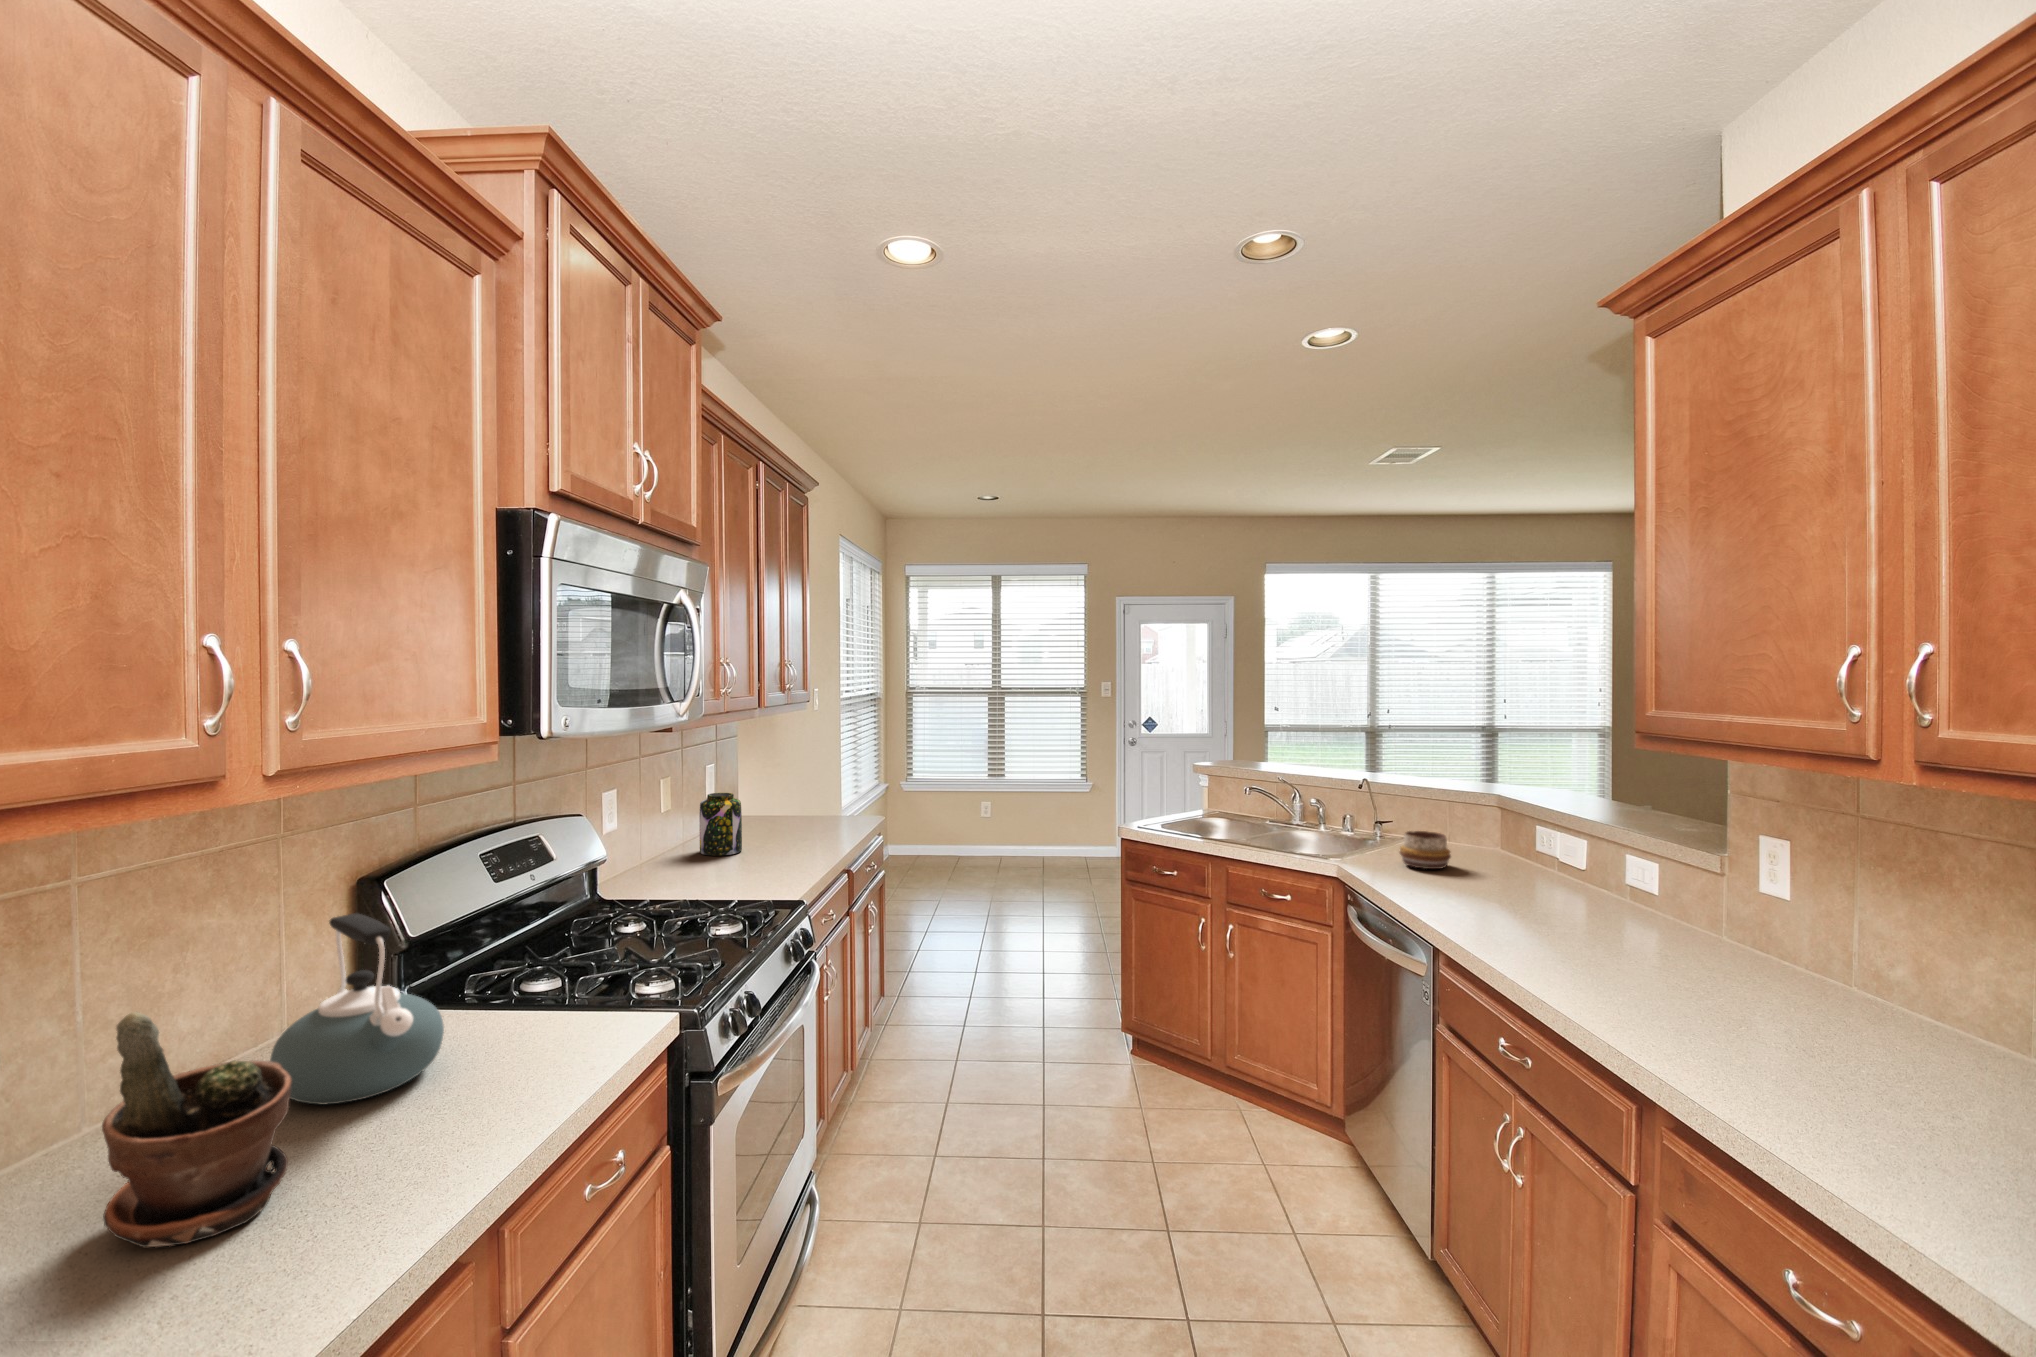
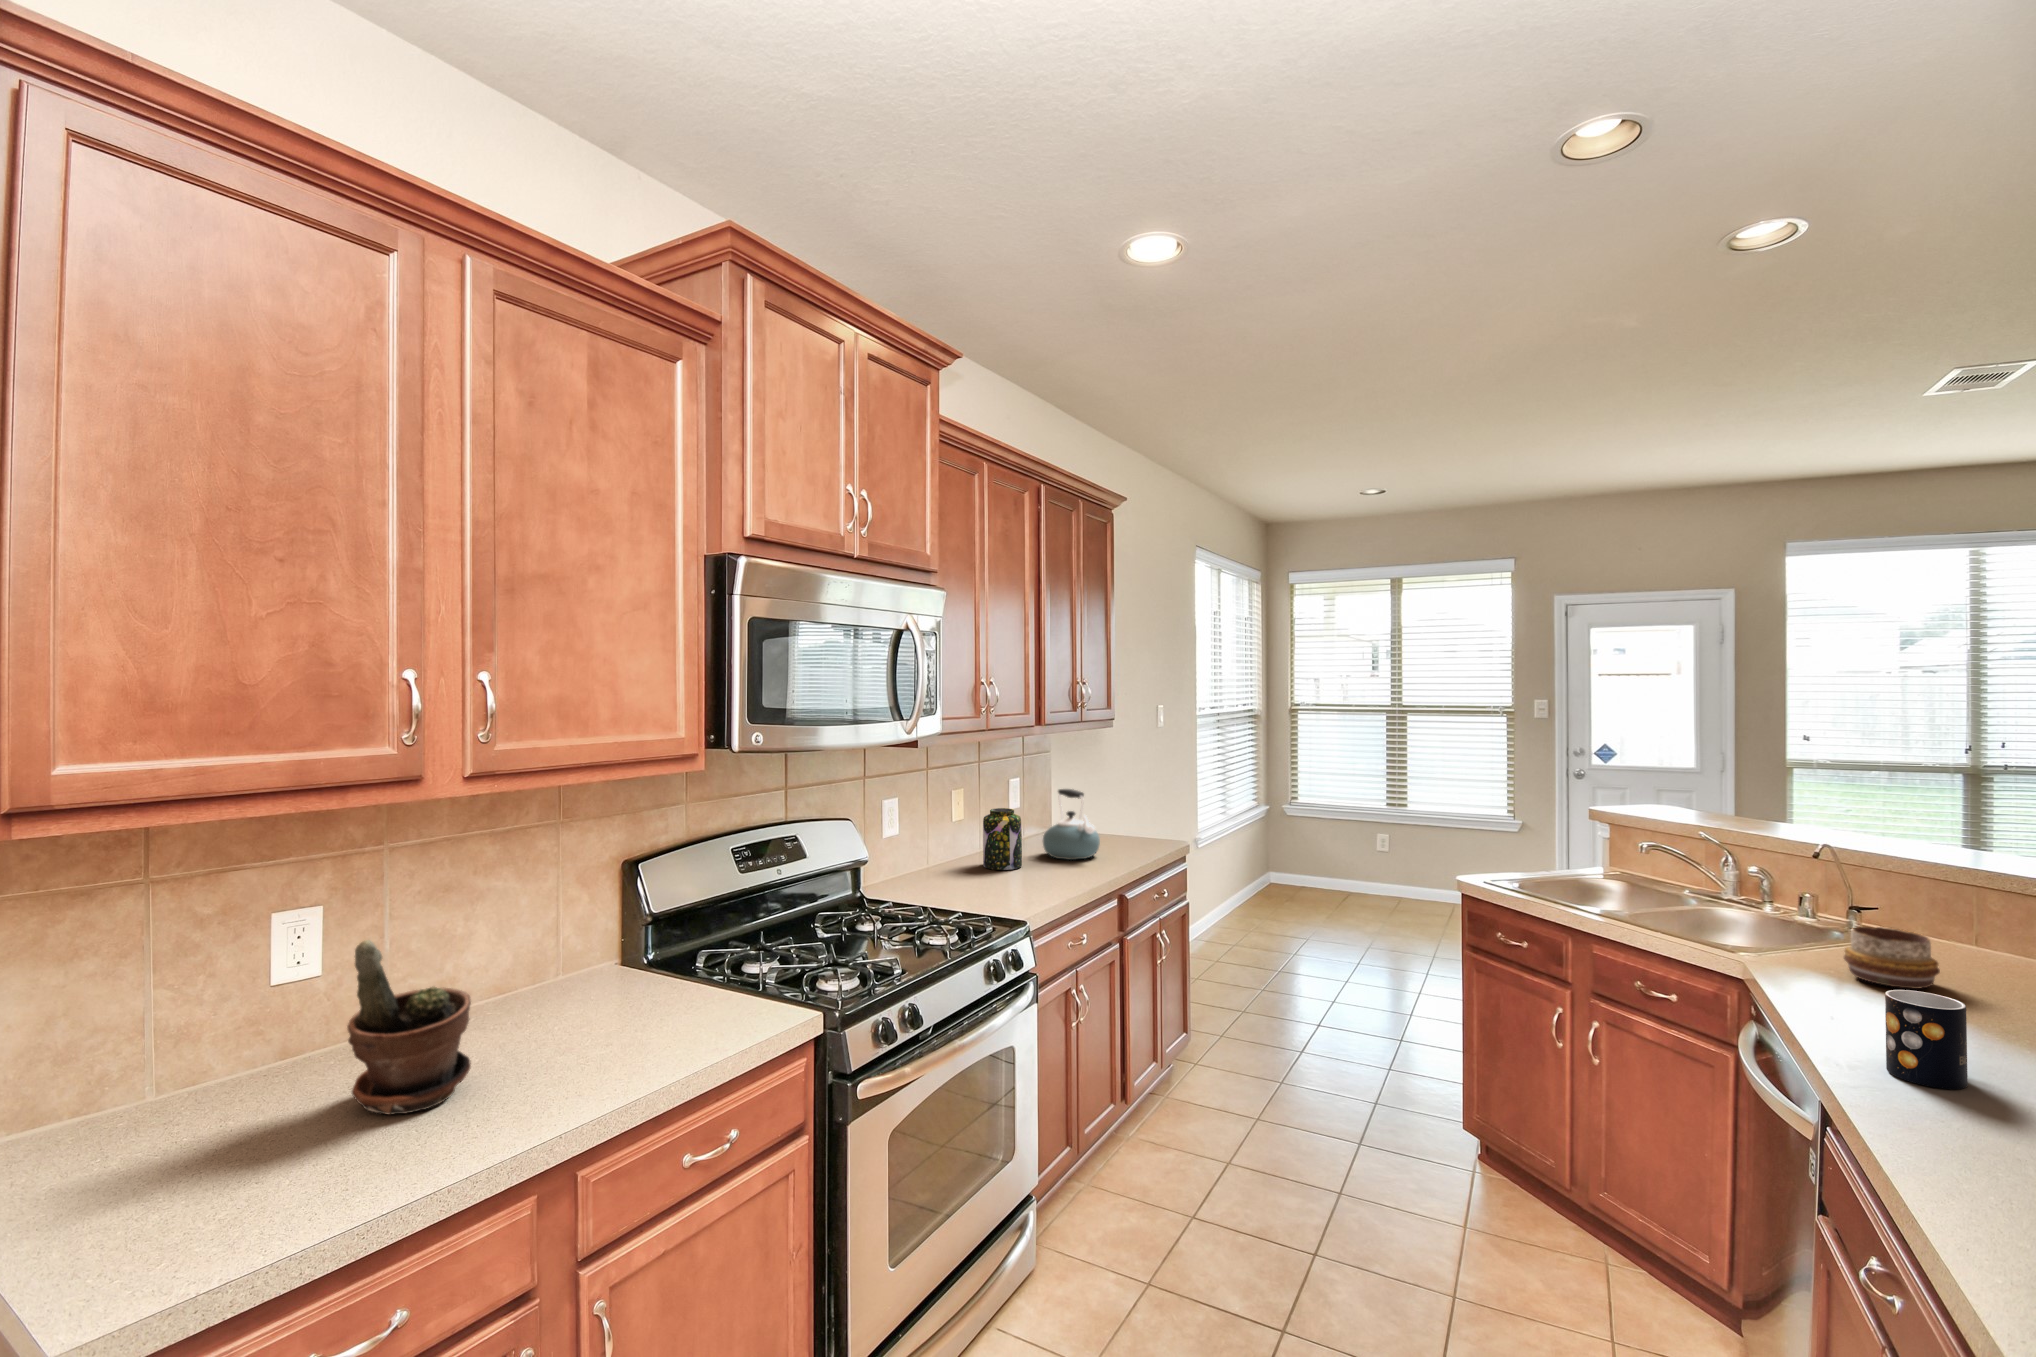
mug: none [1467,866,1509,926] -> present [1885,990,1968,1089]
kettle: present [270,914,444,1105] -> present [1043,789,1100,860]

